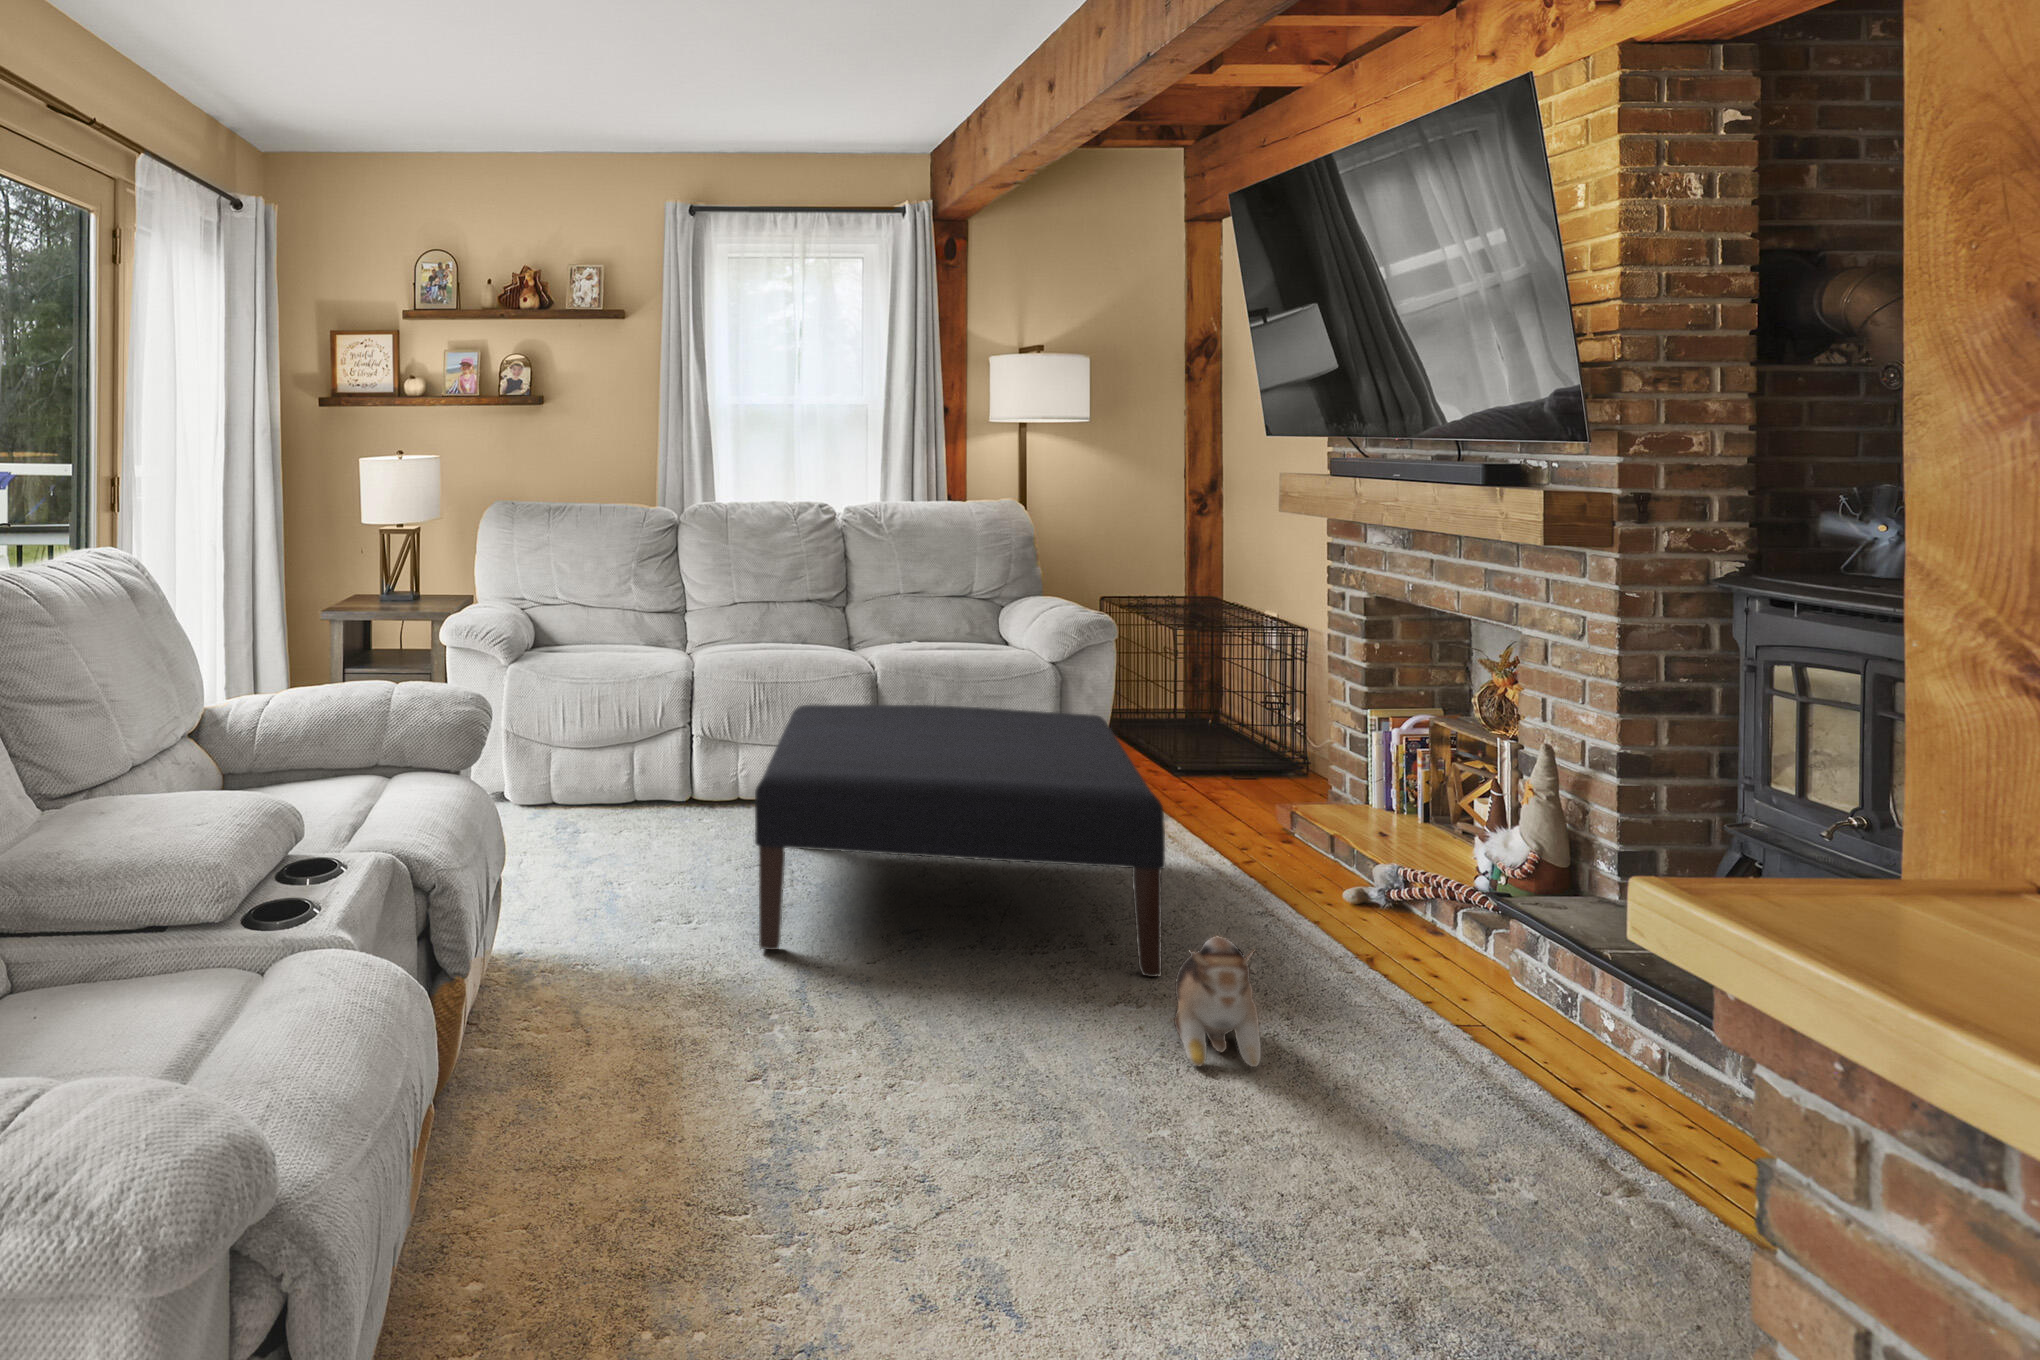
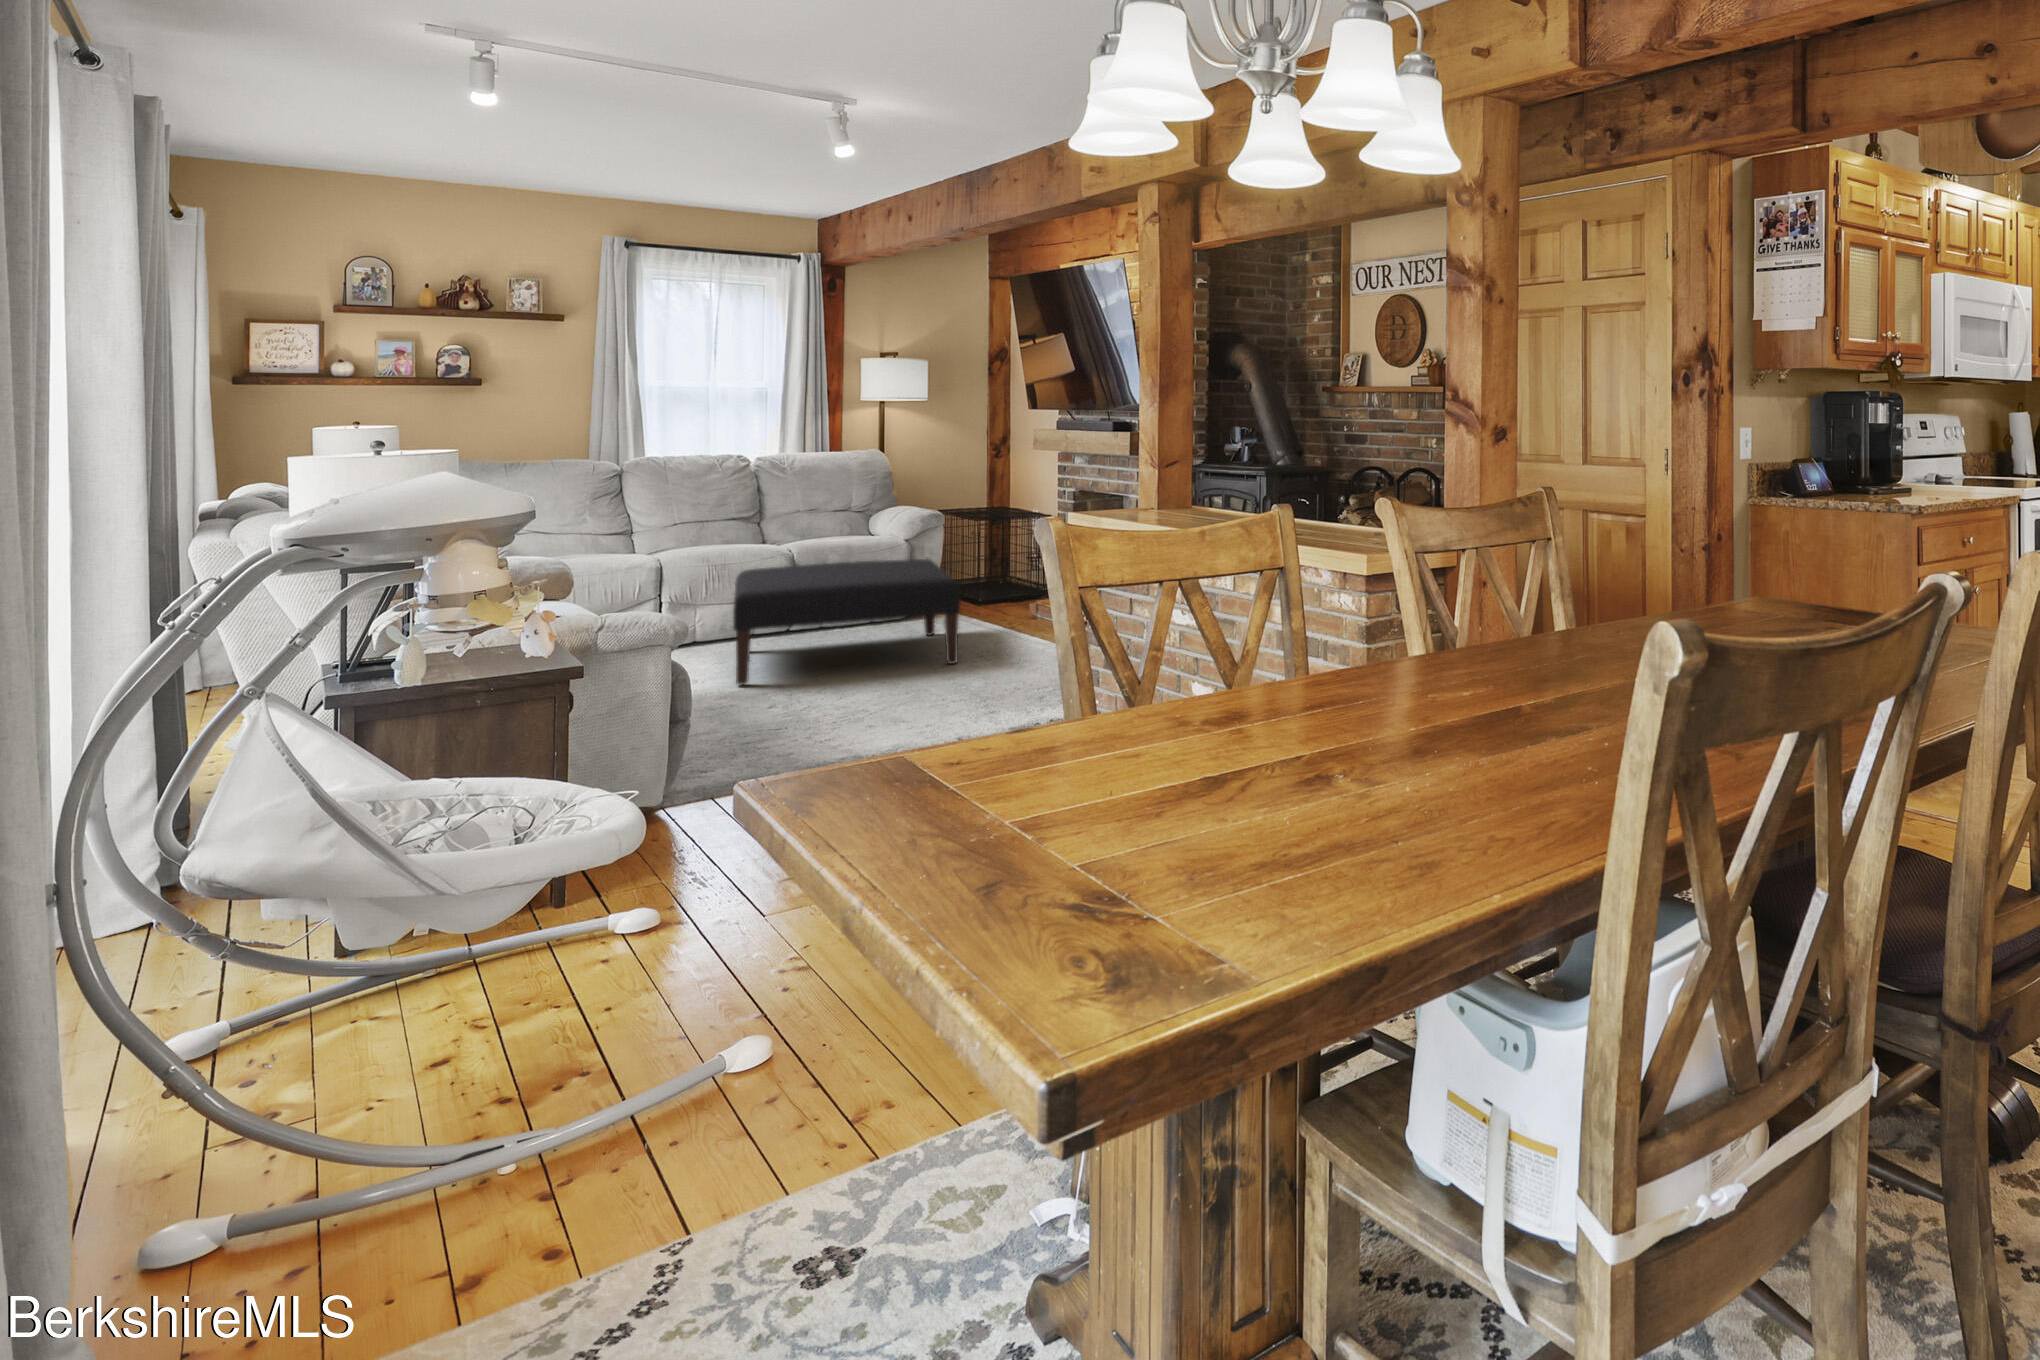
plush toy: present [1174,936,1261,1067] -> none [961,624,998,681]

